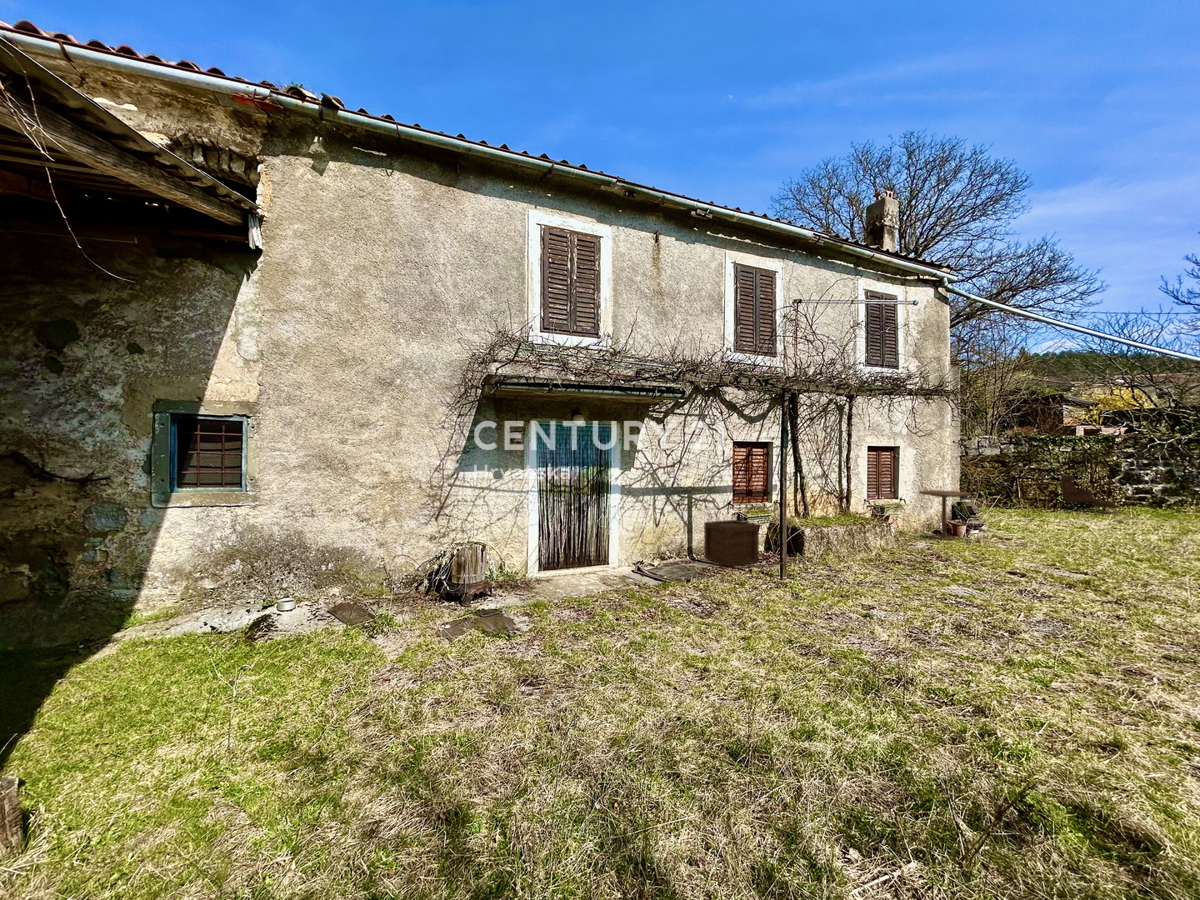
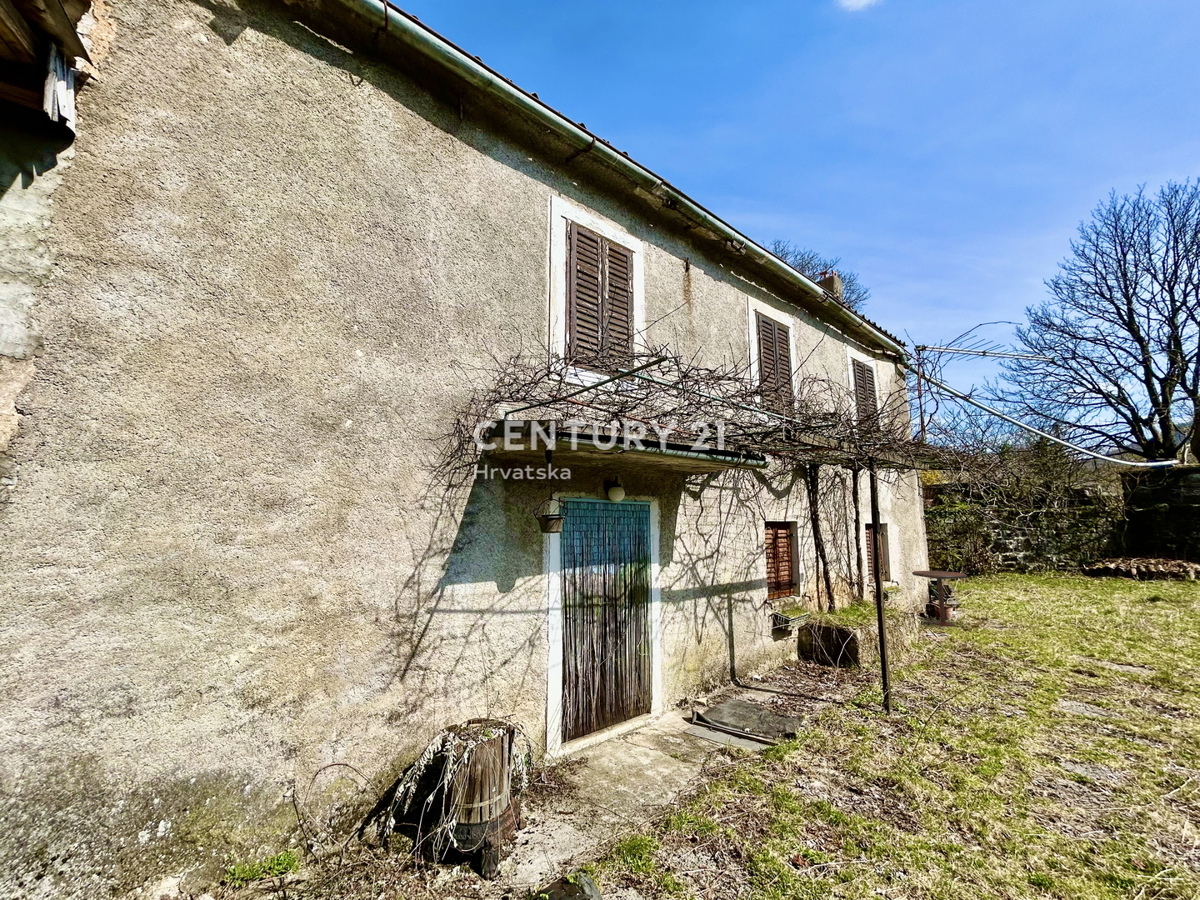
lounge chair: present [1061,474,1117,513] -> none [970,546,1022,584]
wooden crate: present [704,520,759,566] -> none [746,624,820,694]

